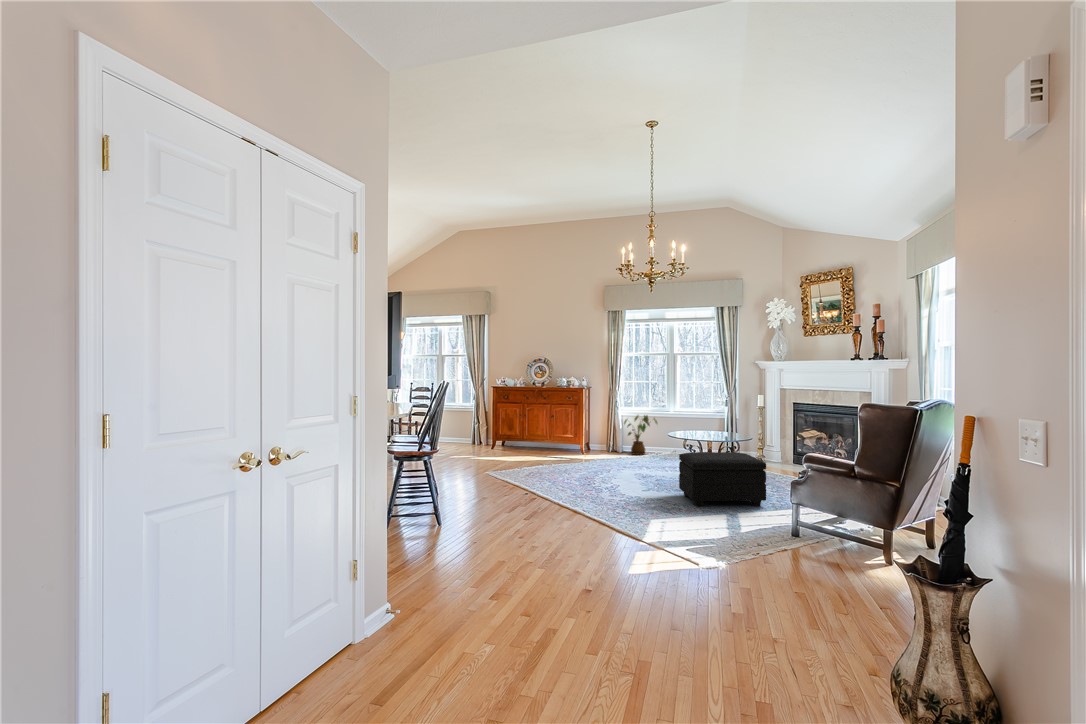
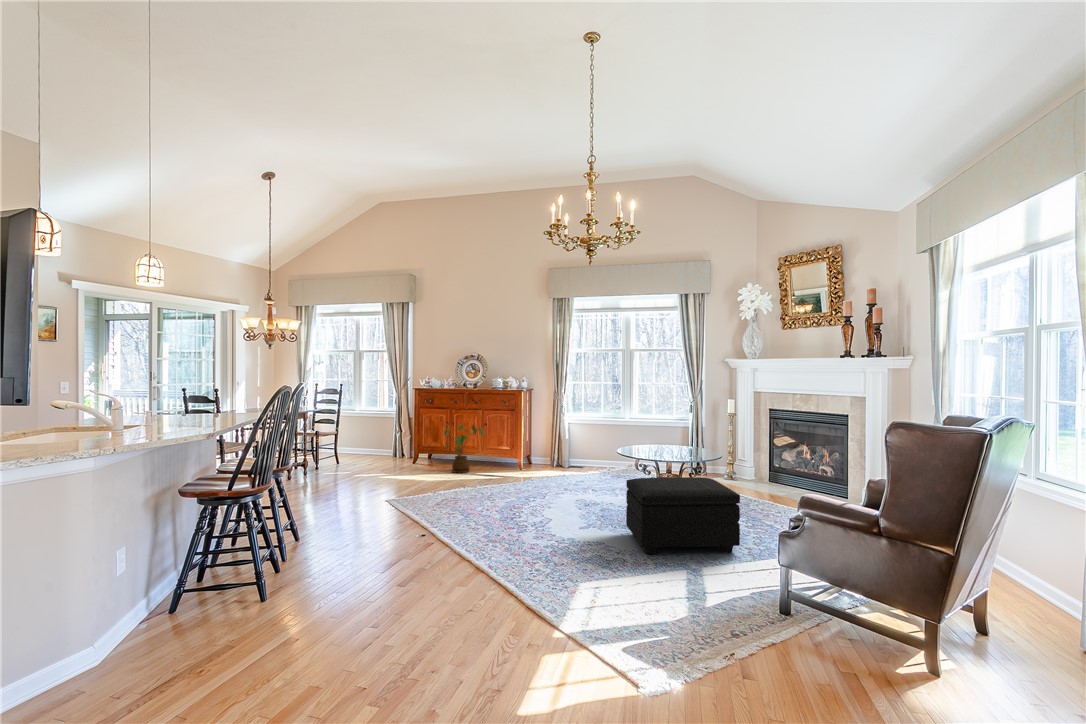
house plant: present [624,415,657,455] -> present [444,424,484,473]

